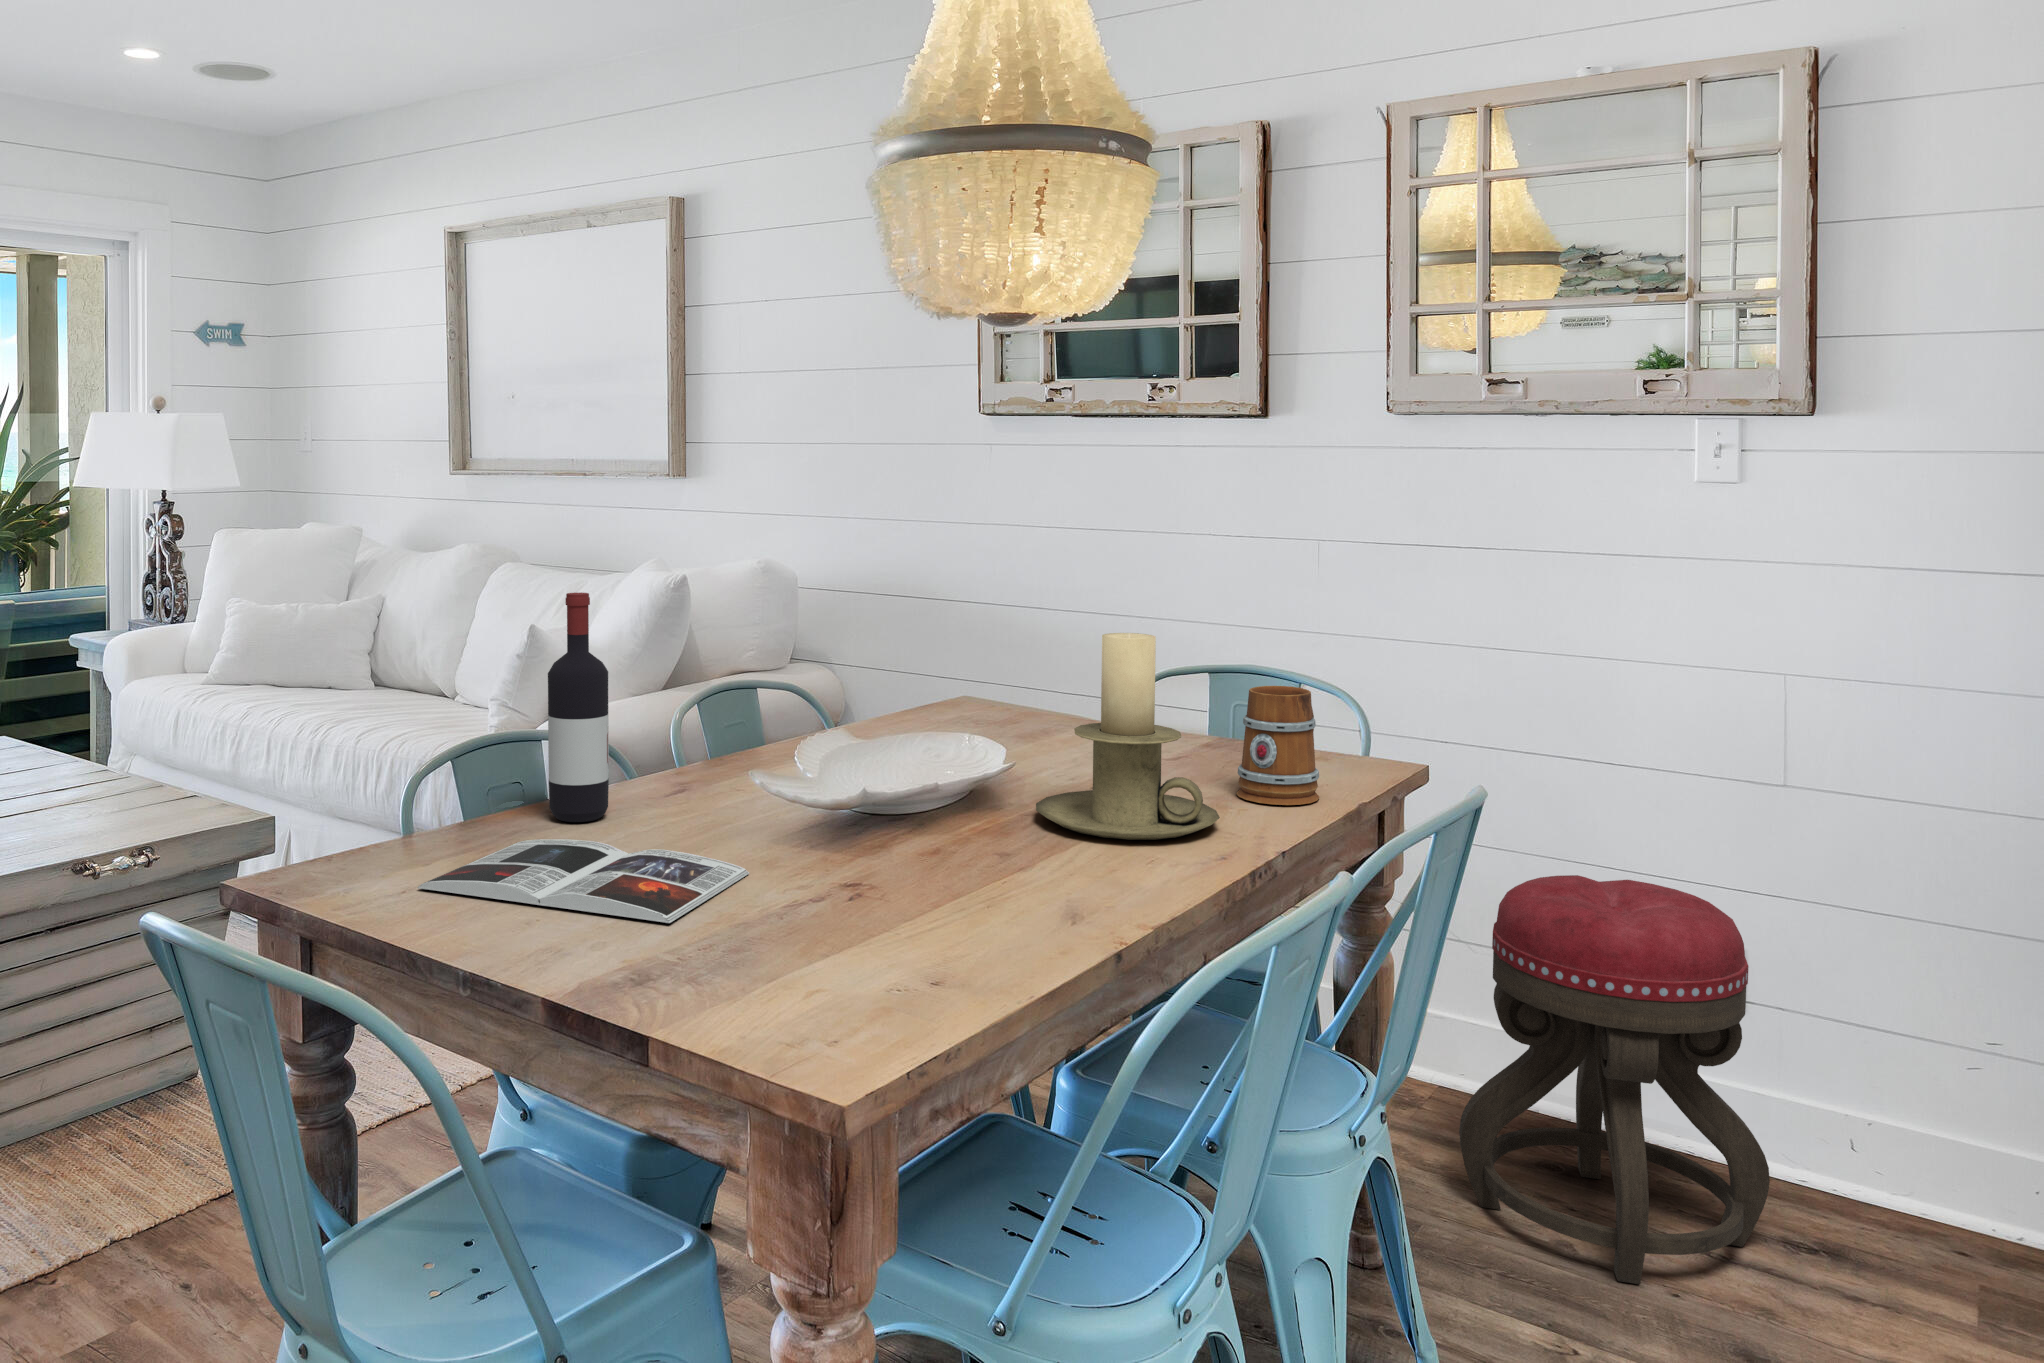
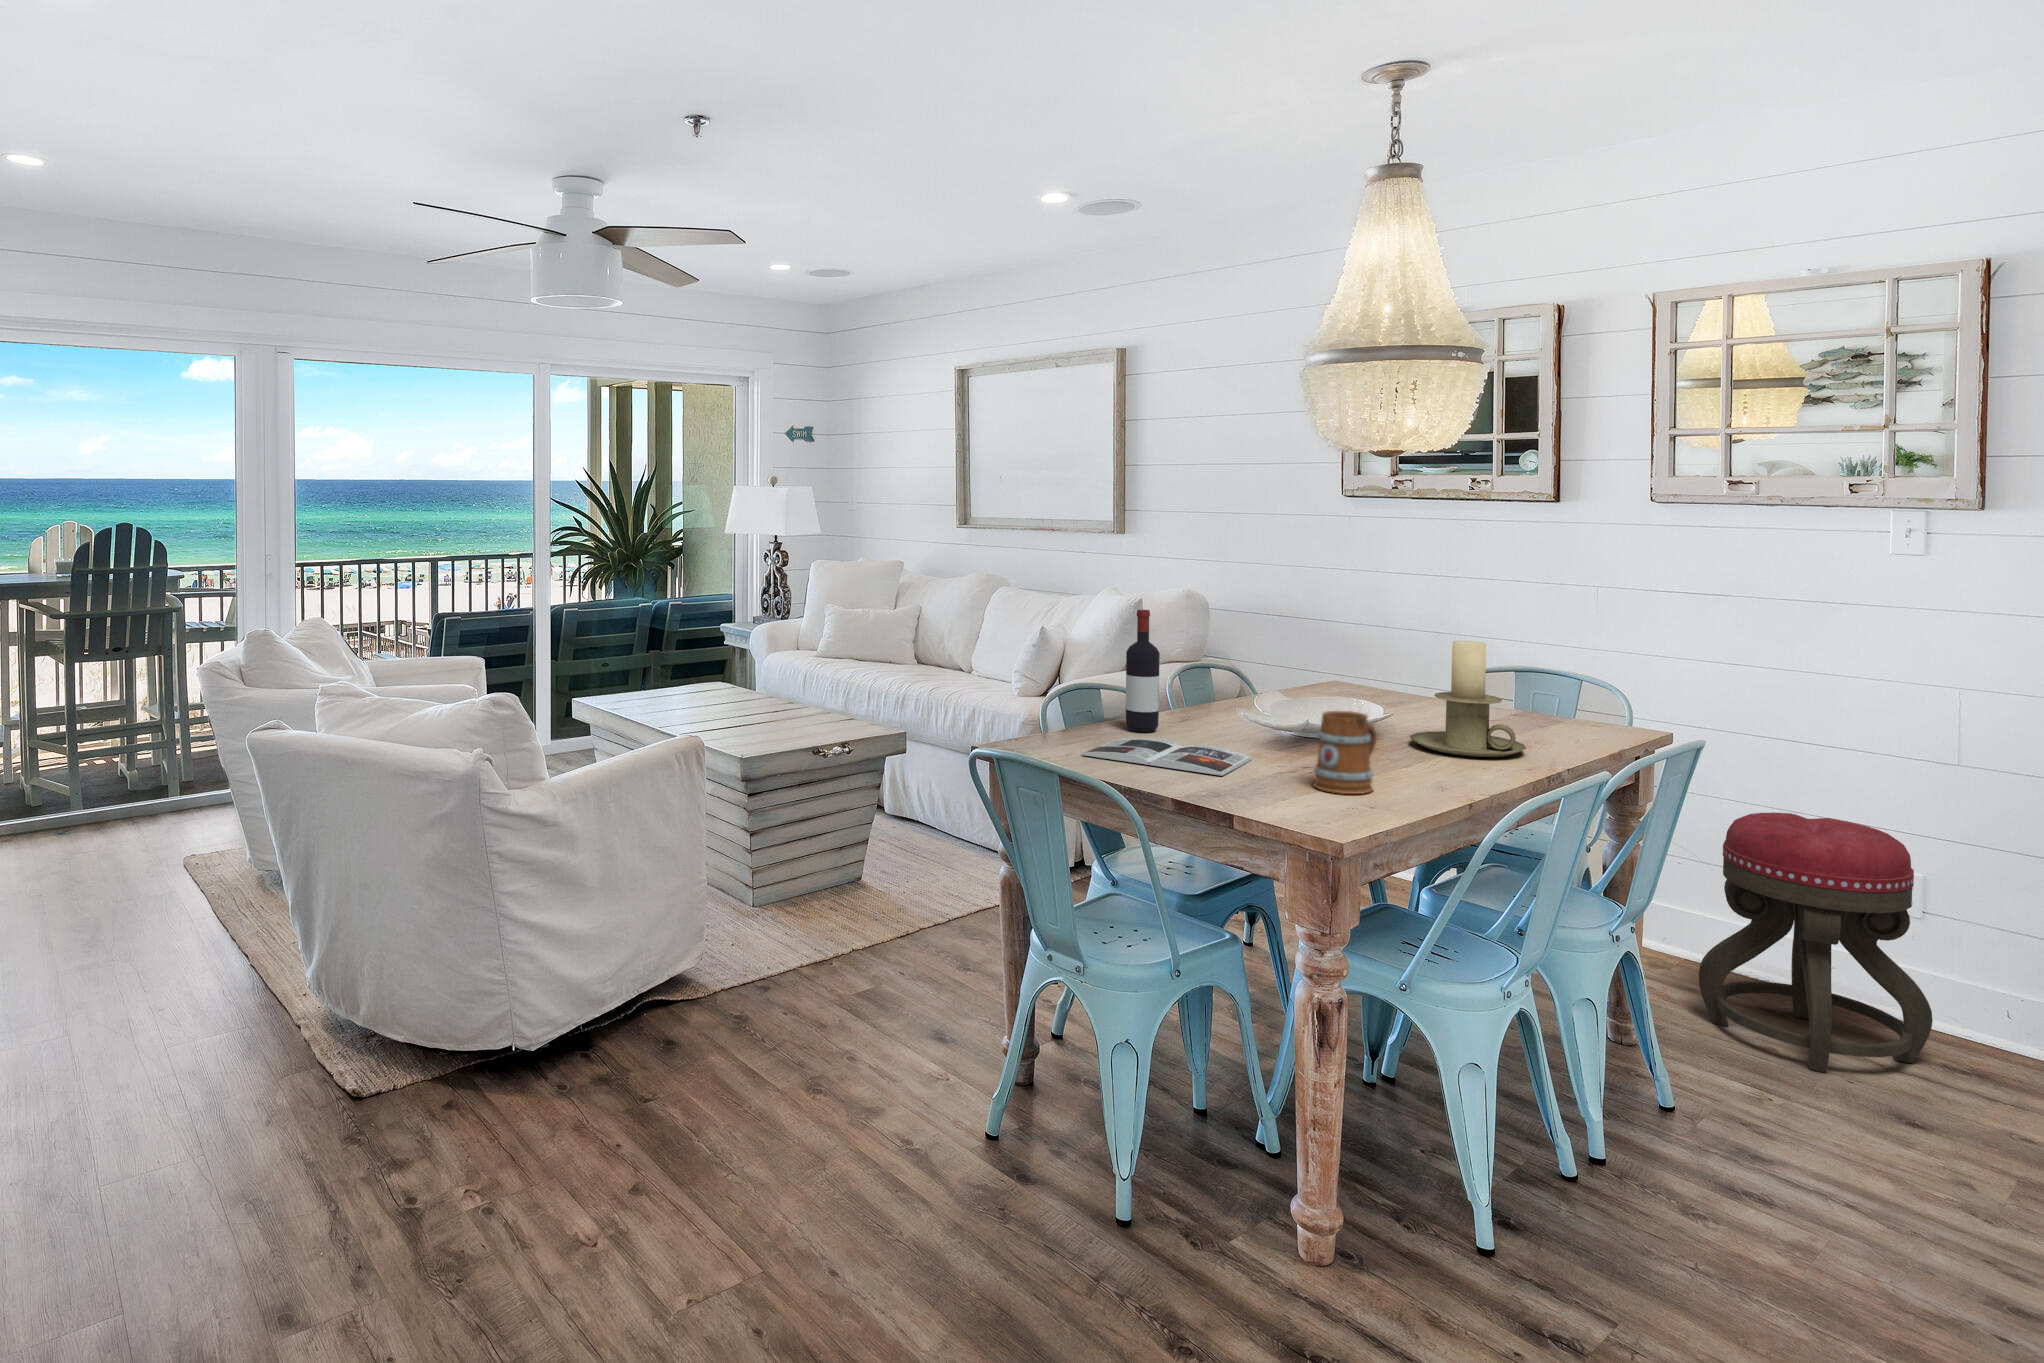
mug: present [1236,686,1320,805] -> present [1314,711,1376,794]

